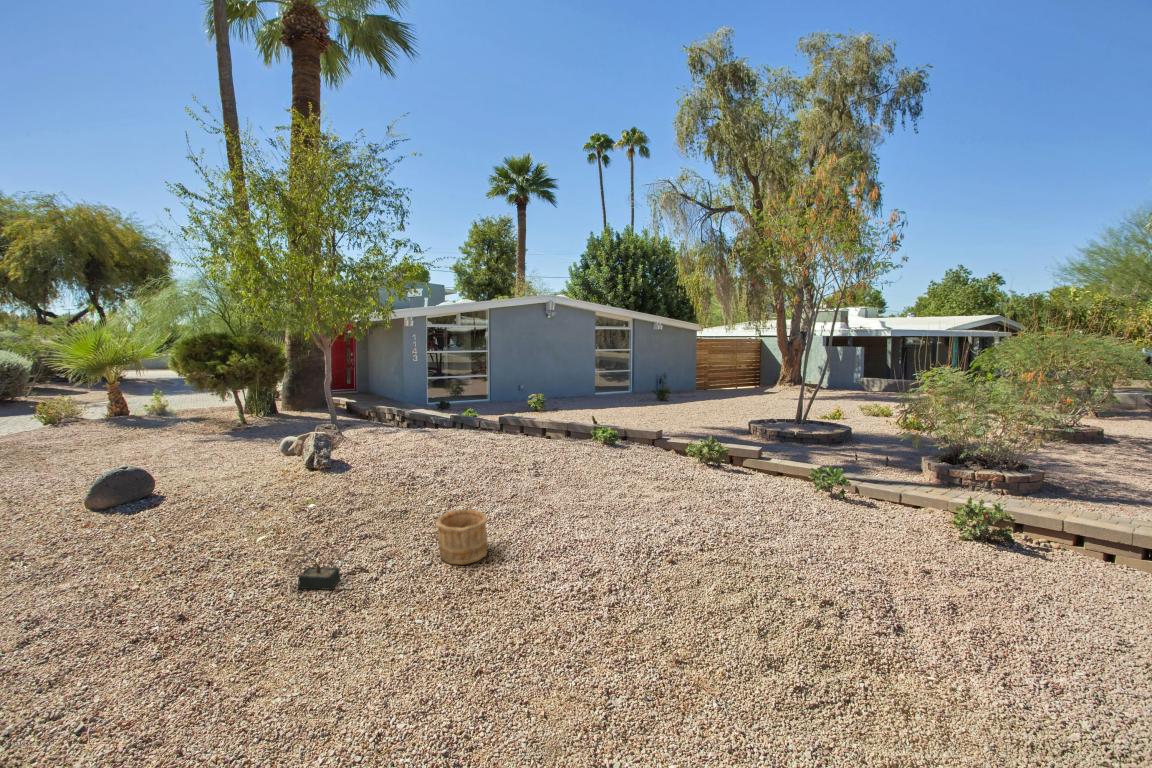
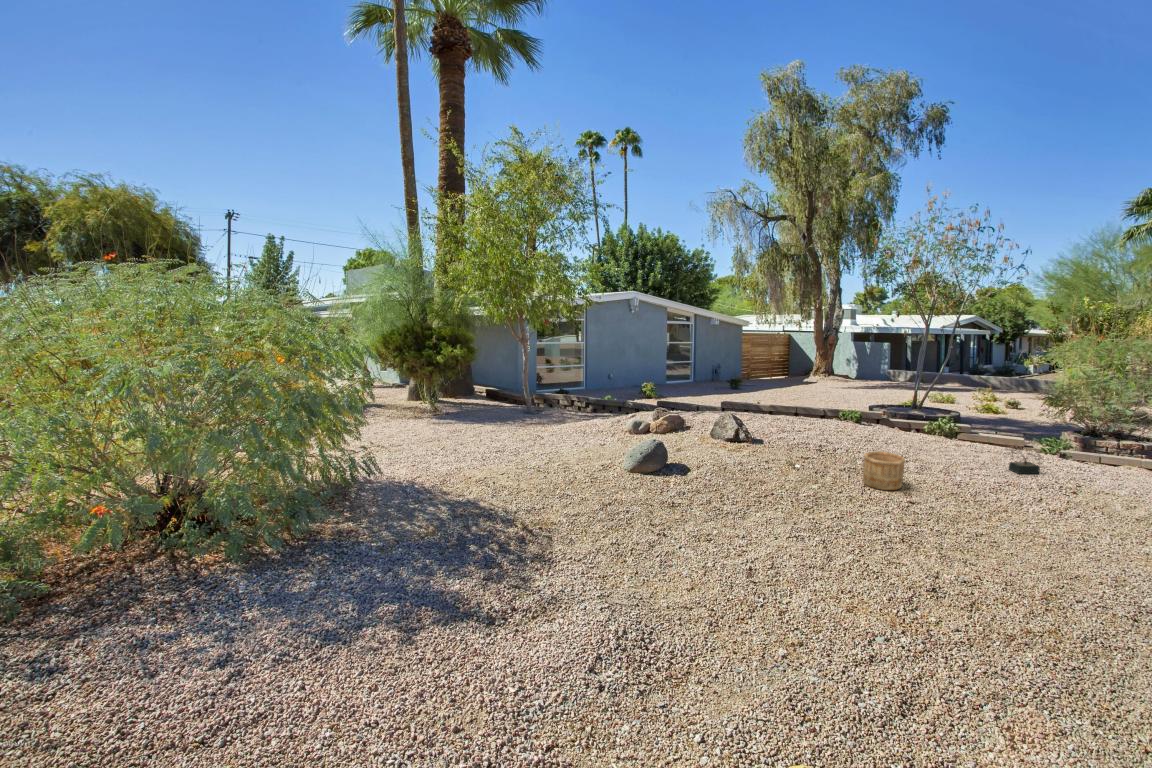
decorative plant: present [287,536,344,590] -> present [1005,442,1043,474]

